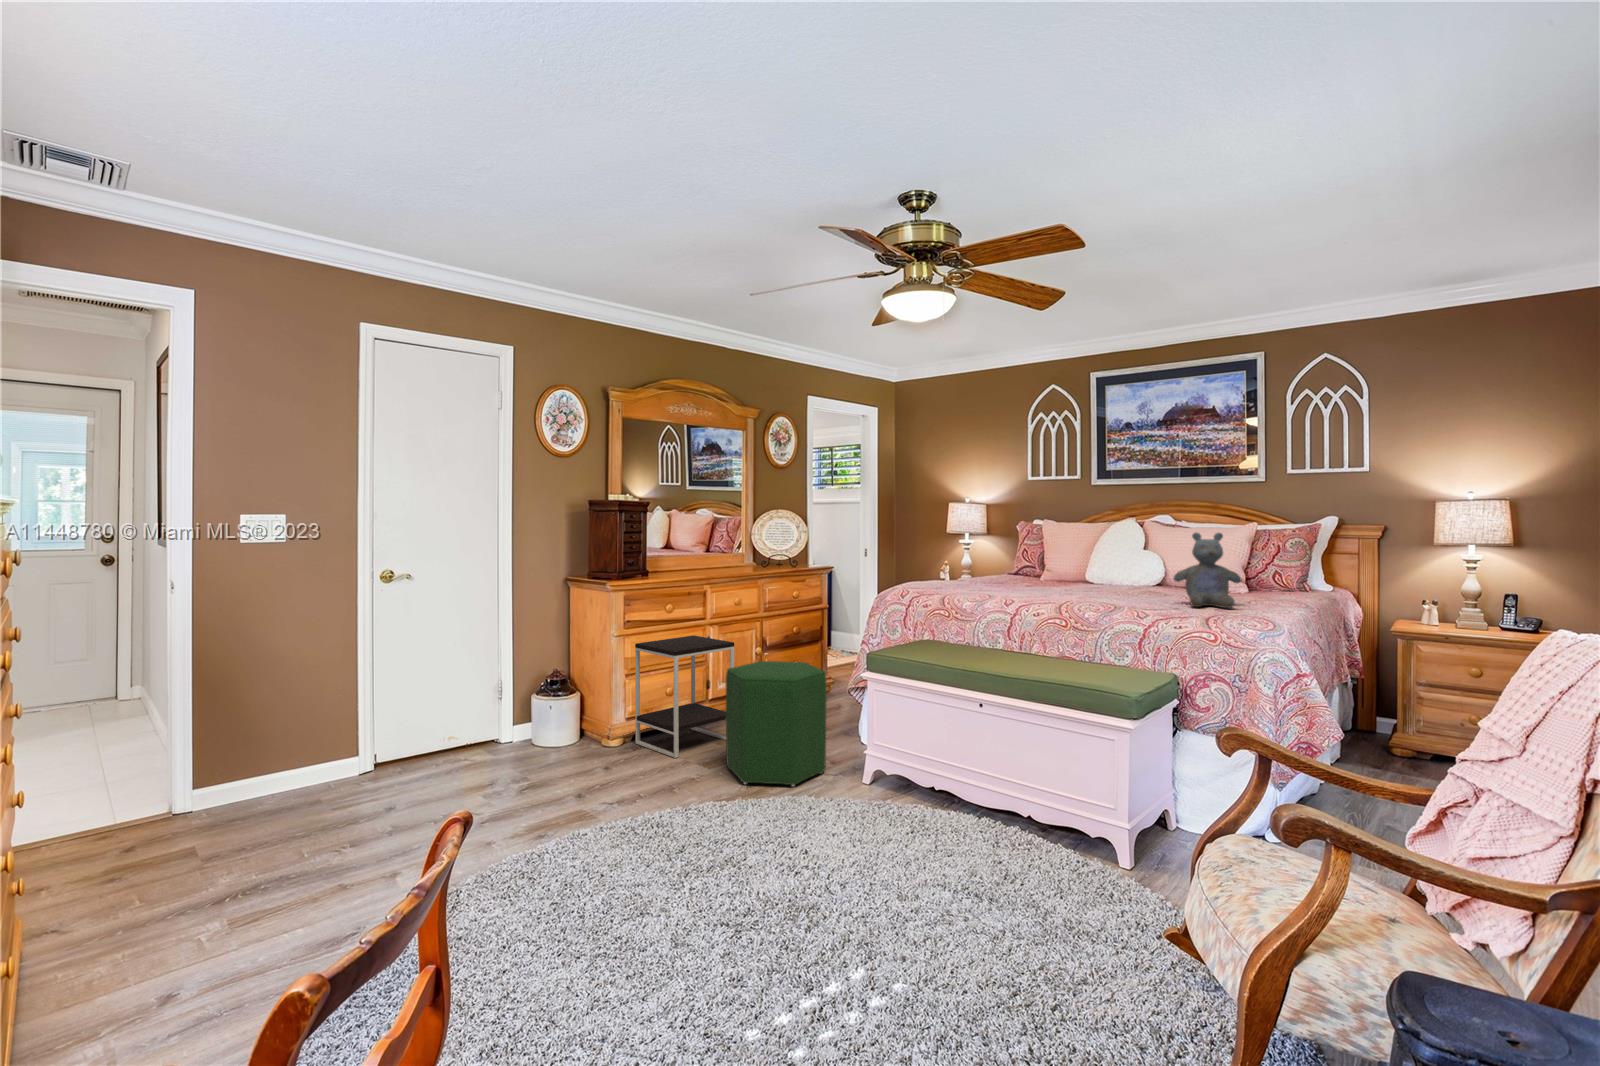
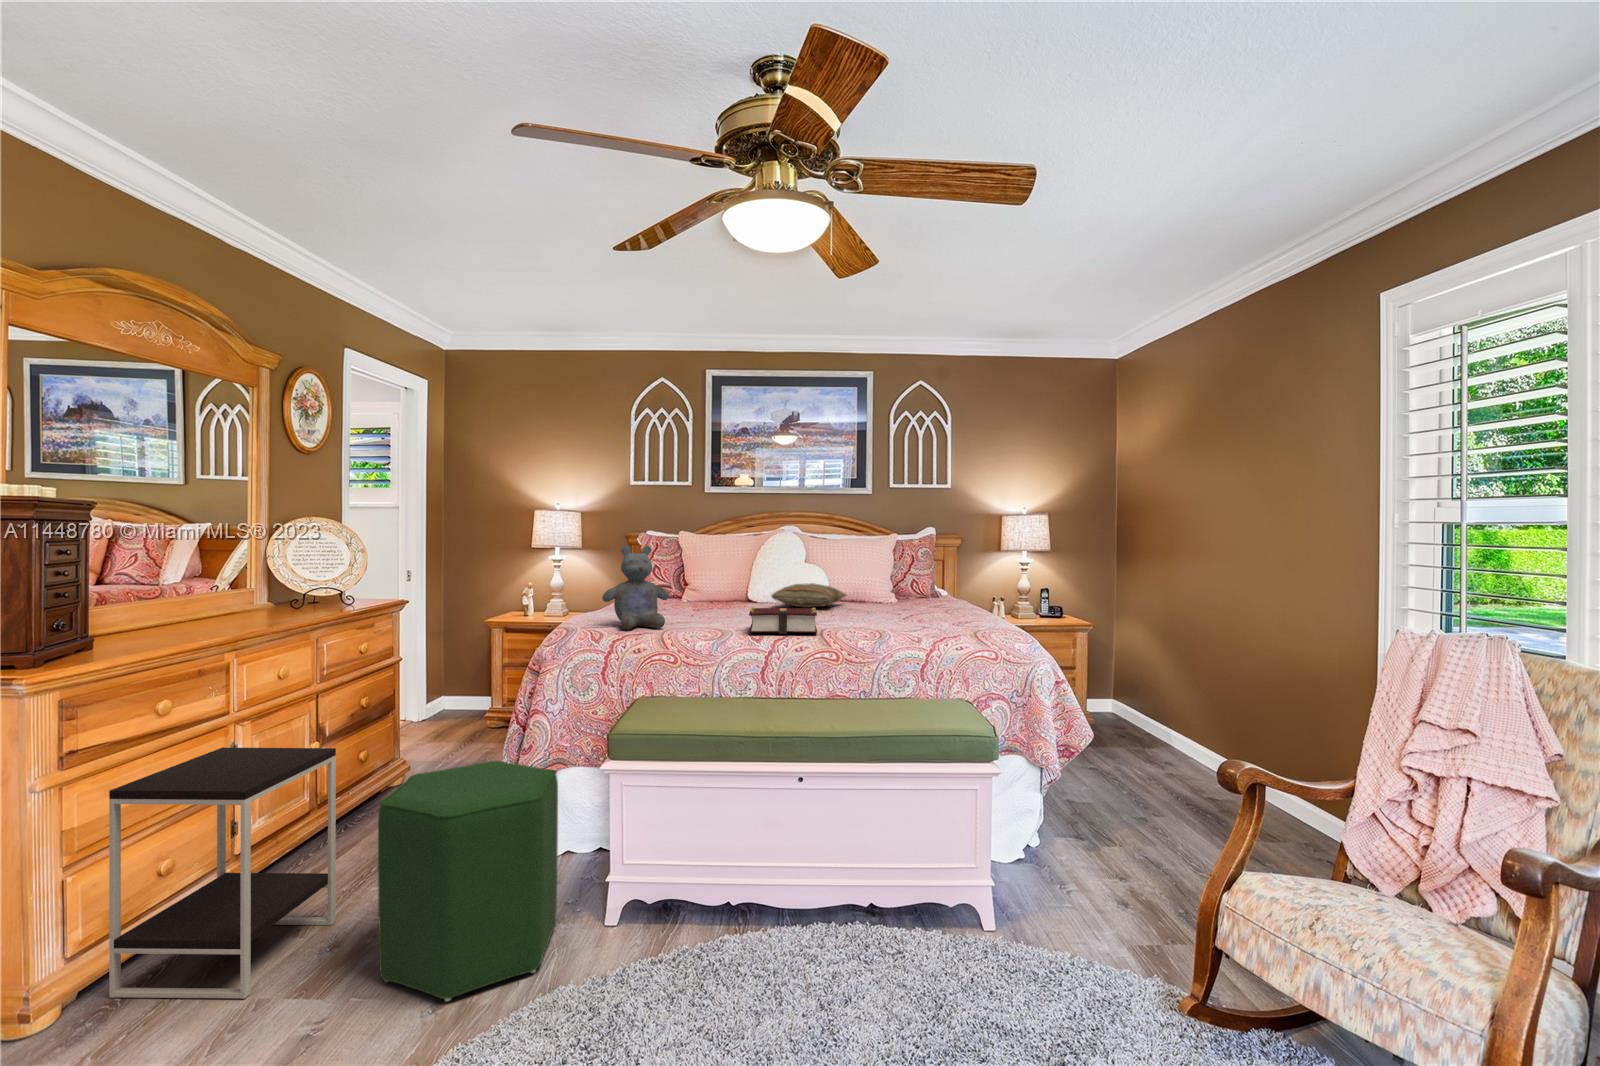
stuffed bear: present [1174,533,1241,608] -> present [602,546,669,630]
pillow: none [1096,568,1183,590] -> present [771,583,846,608]
book: none [1003,580,1076,603] -> present [749,607,817,634]

